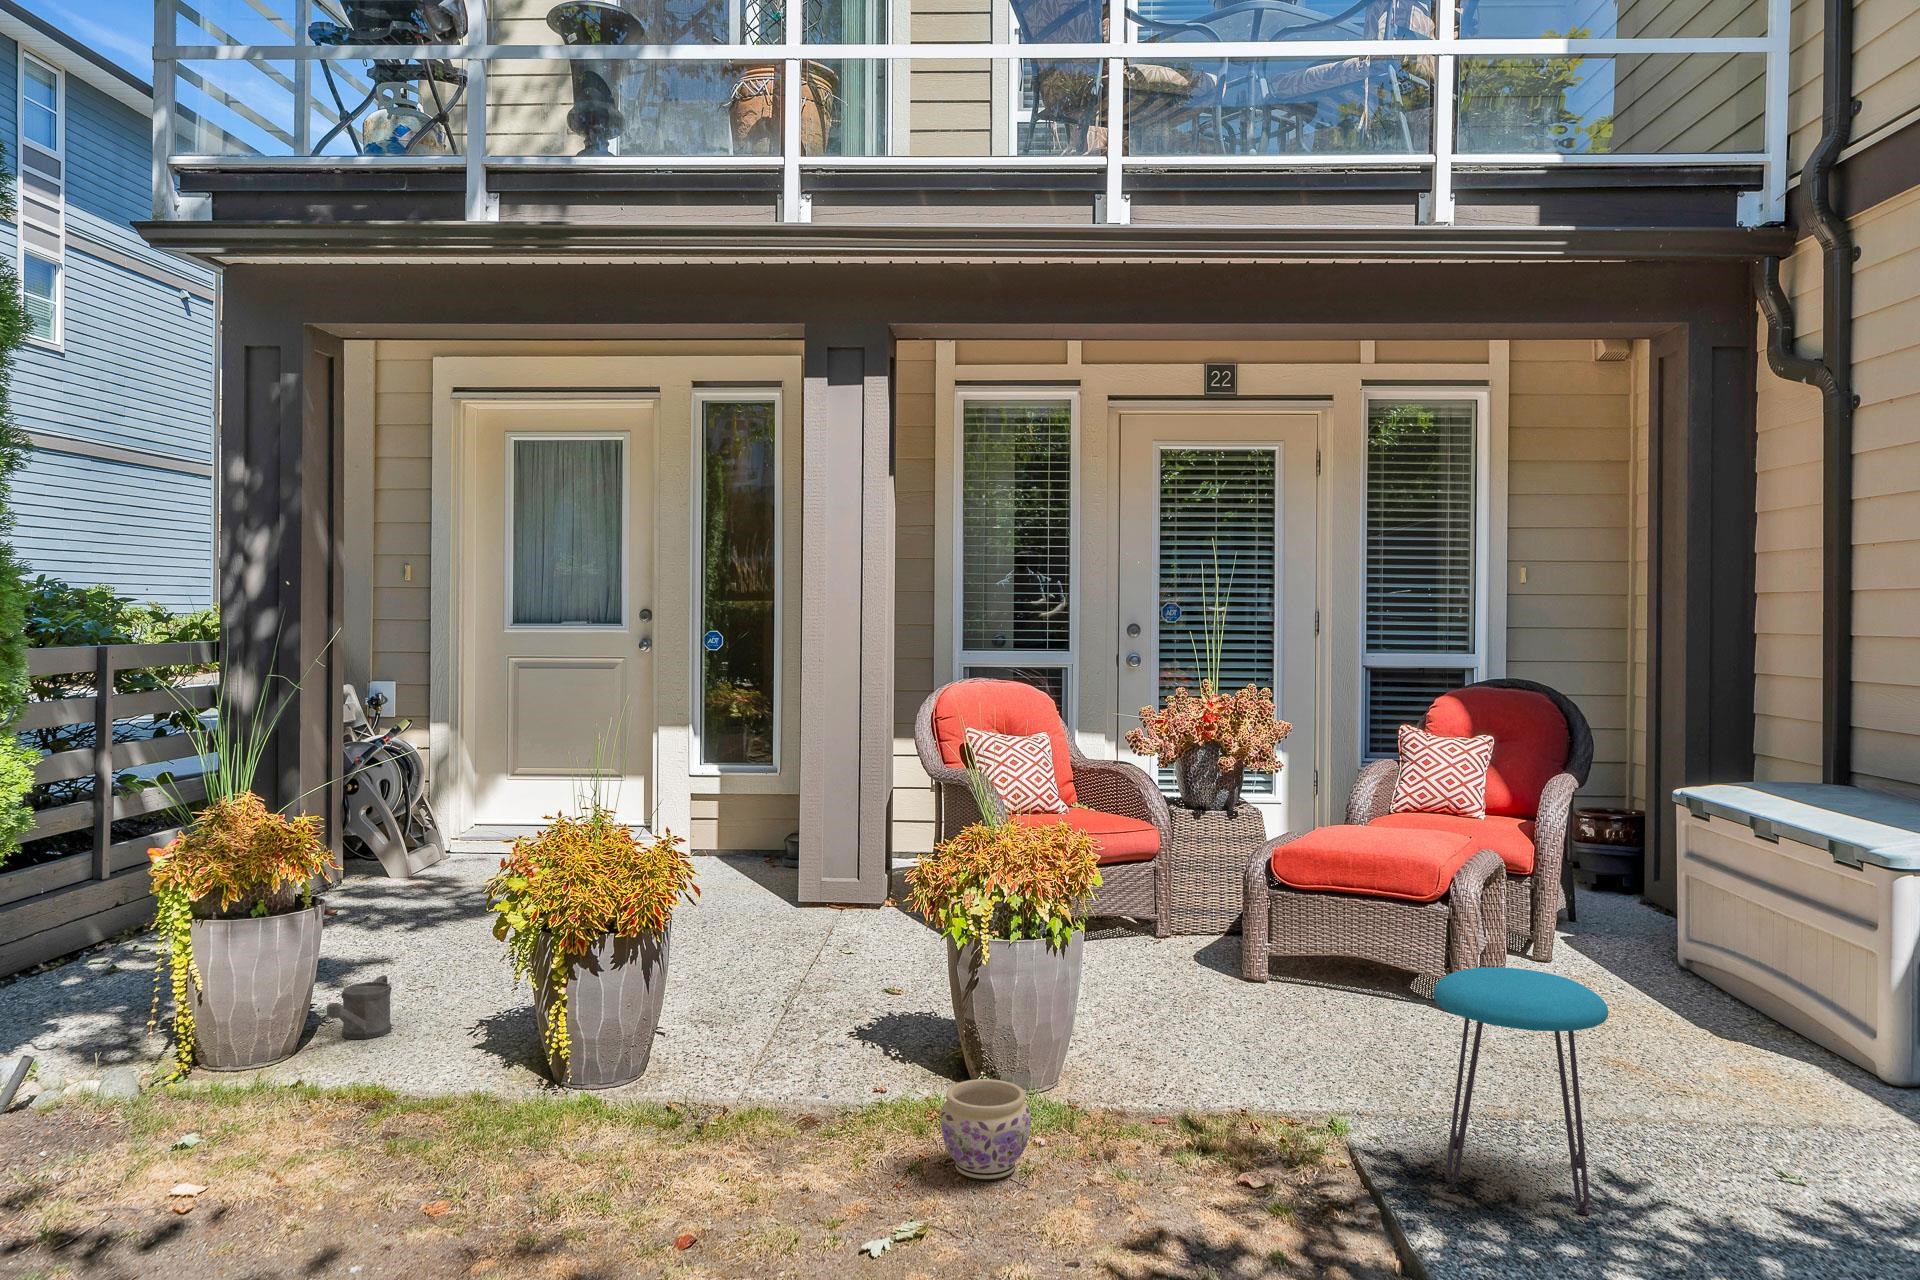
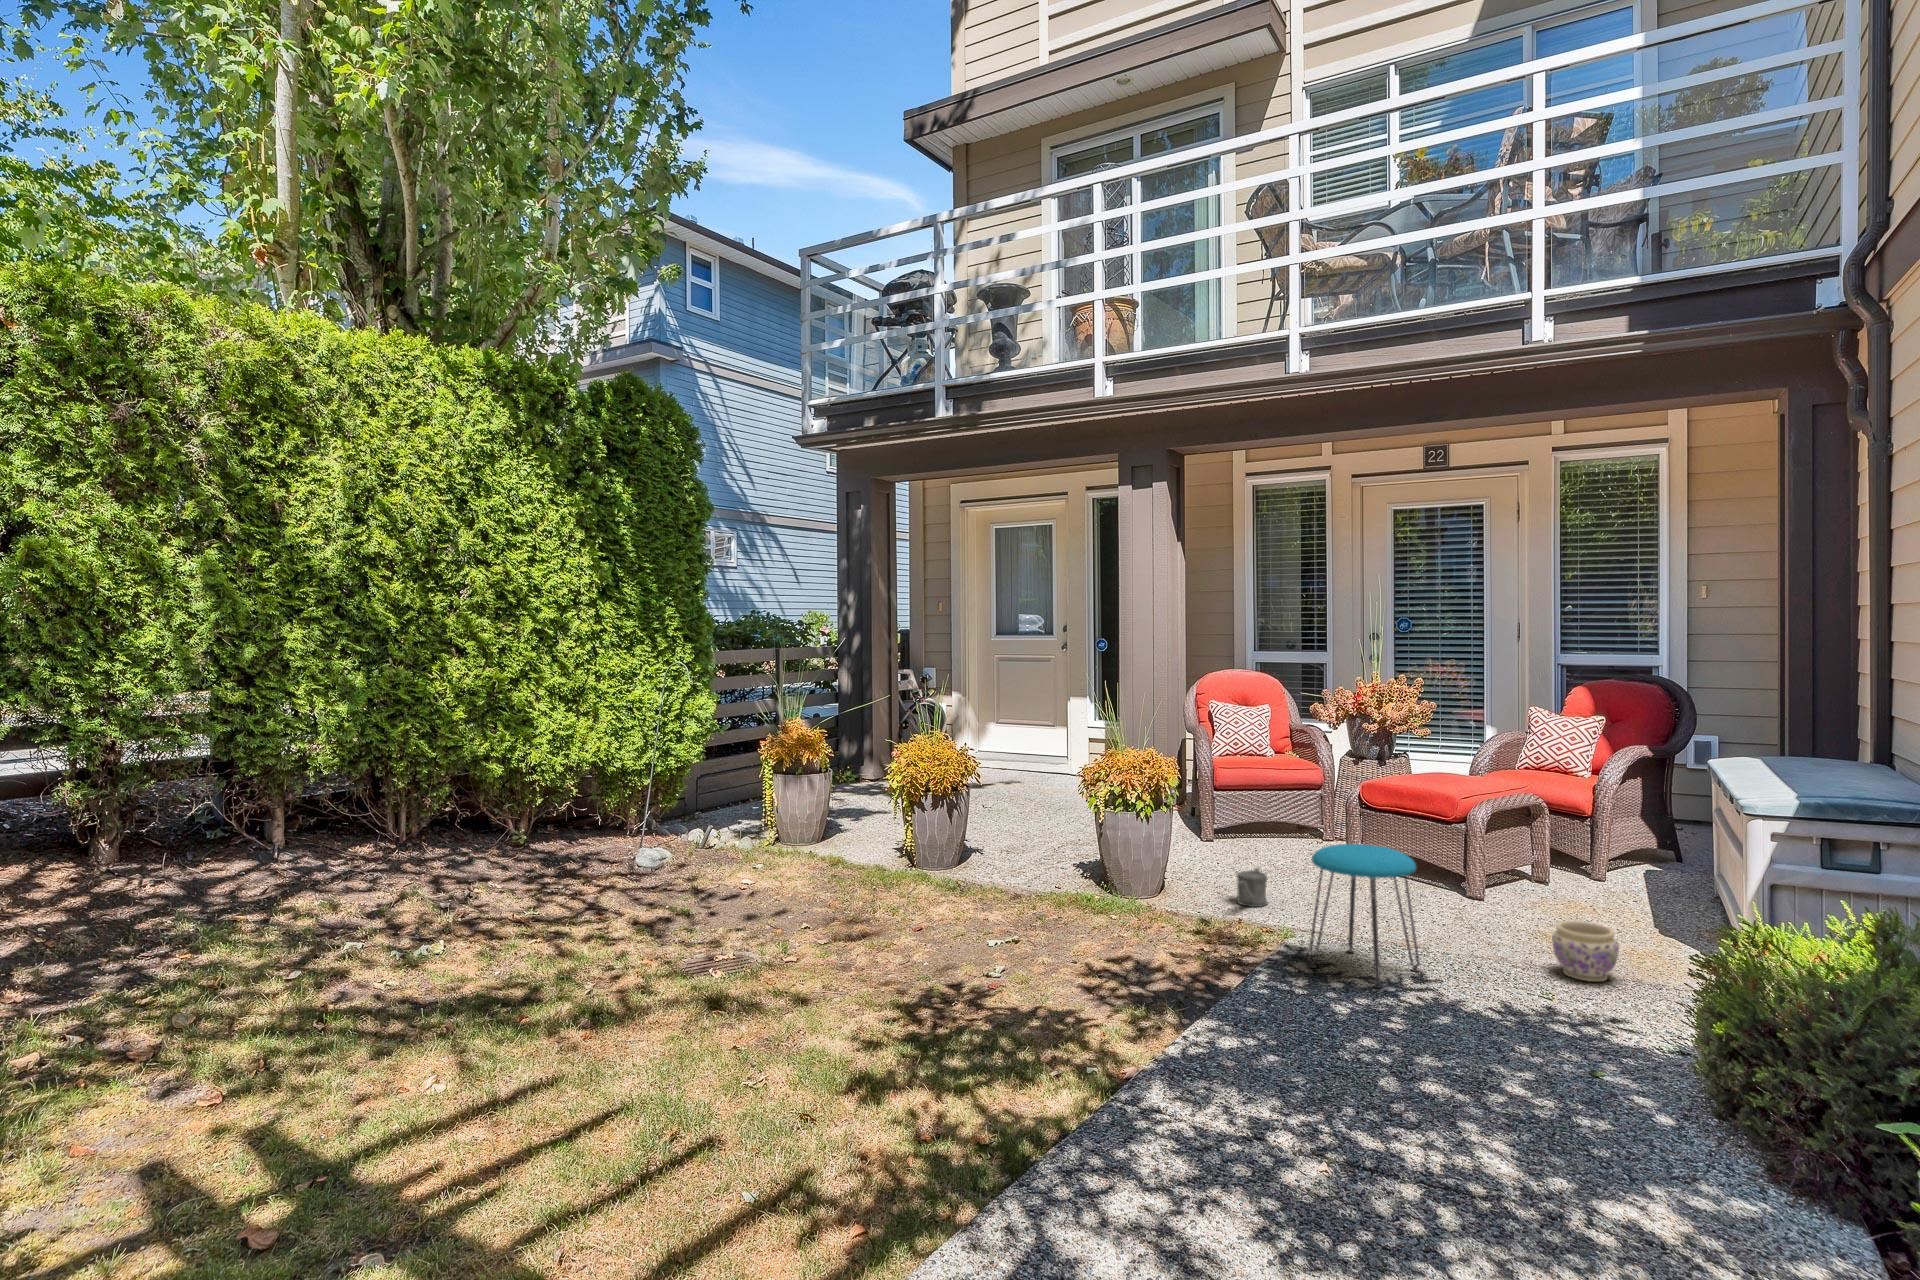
watering can: present [327,976,392,1039] -> present [1237,868,1268,907]
planter: present [940,1079,1031,1181] -> present [1552,921,1619,982]

